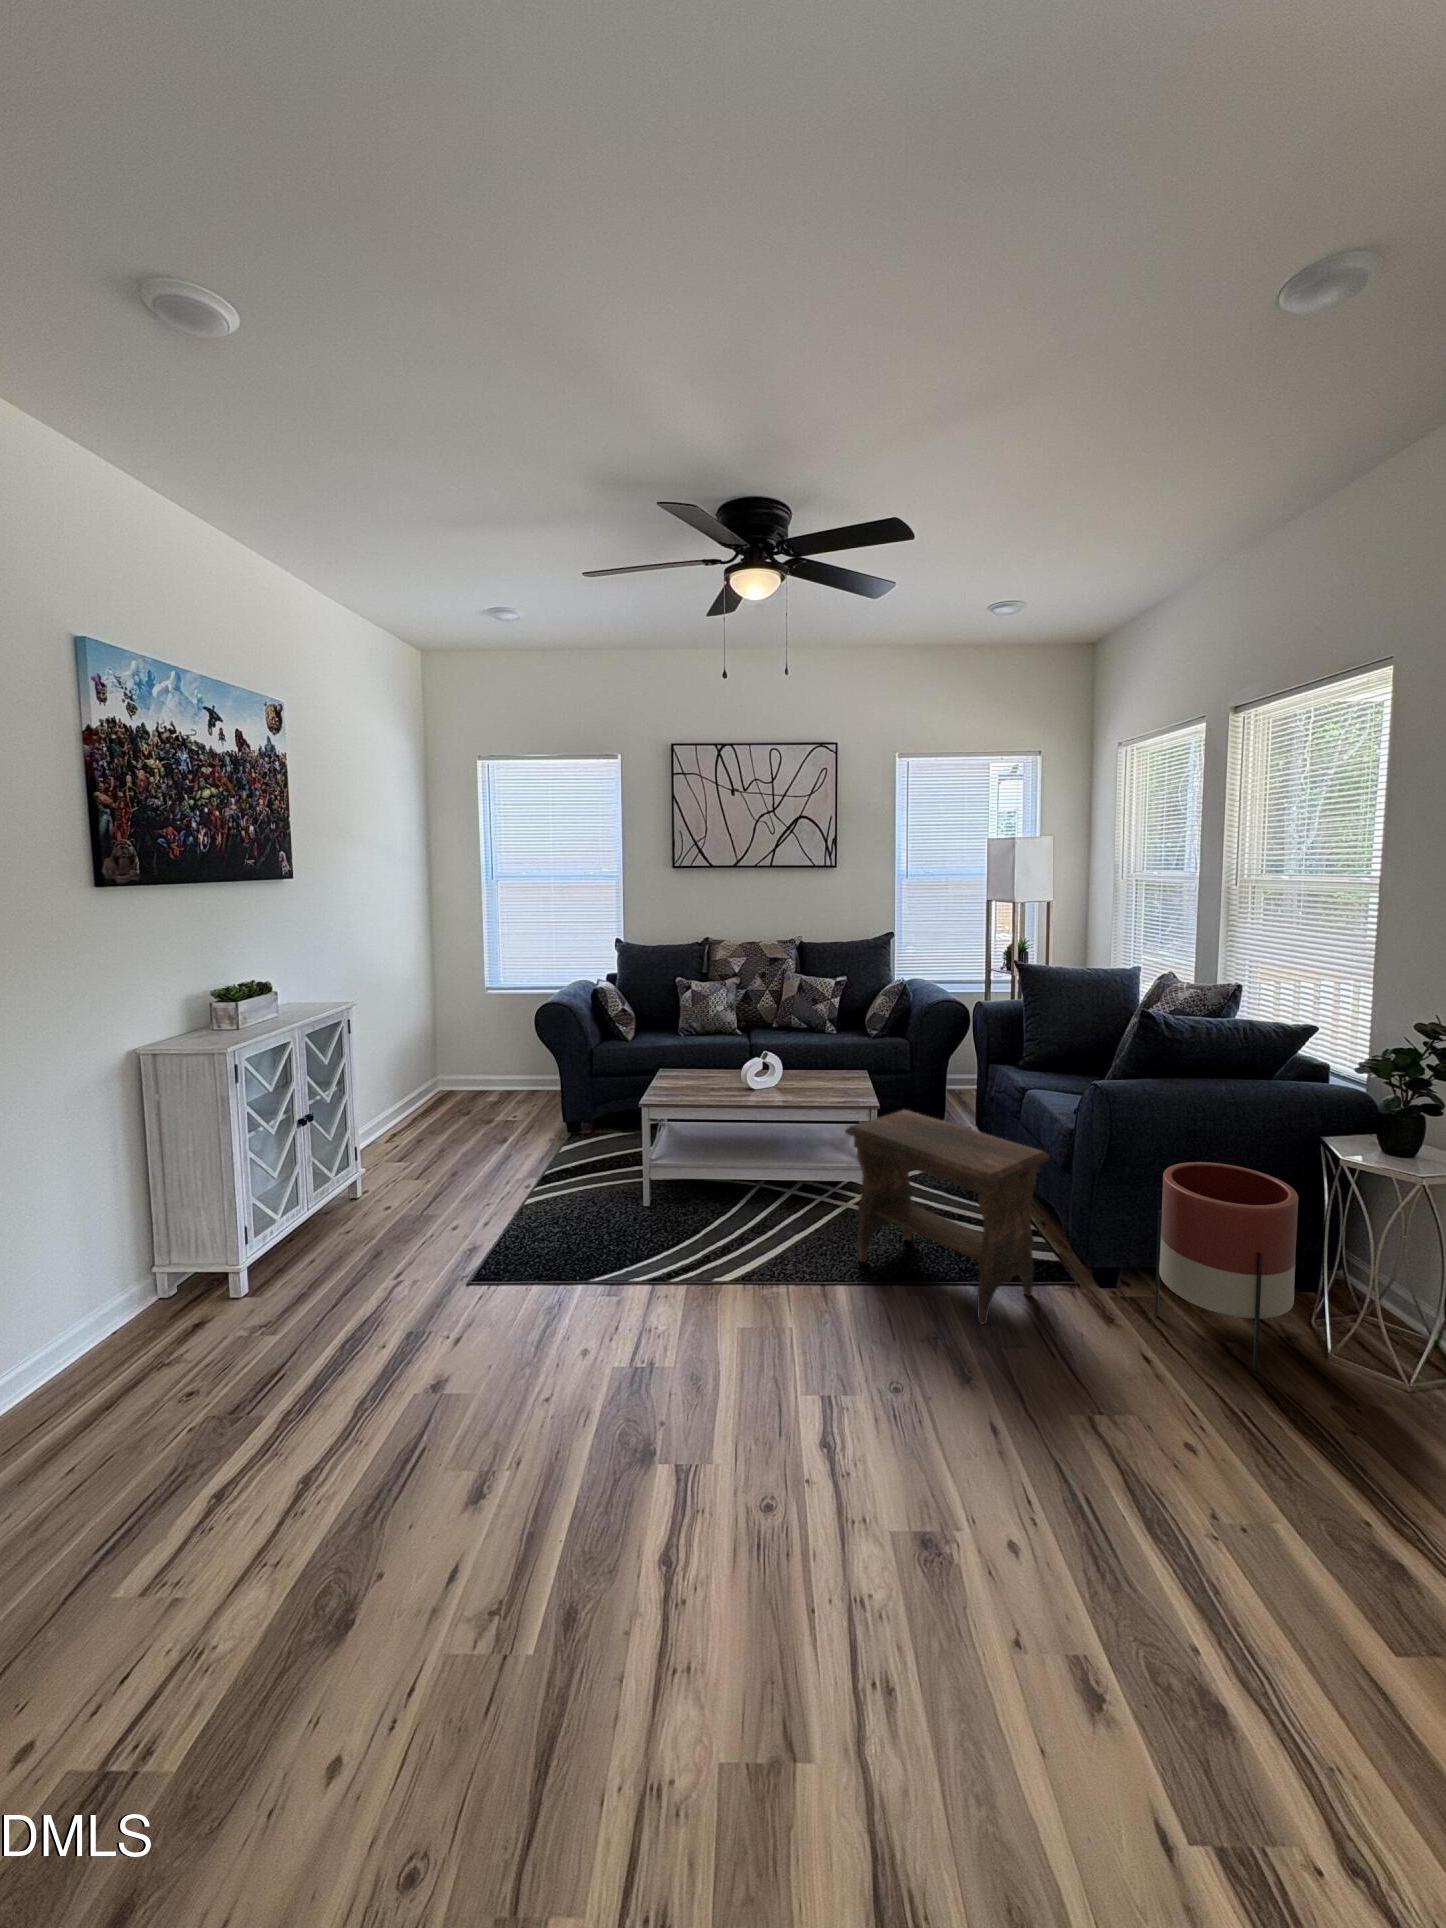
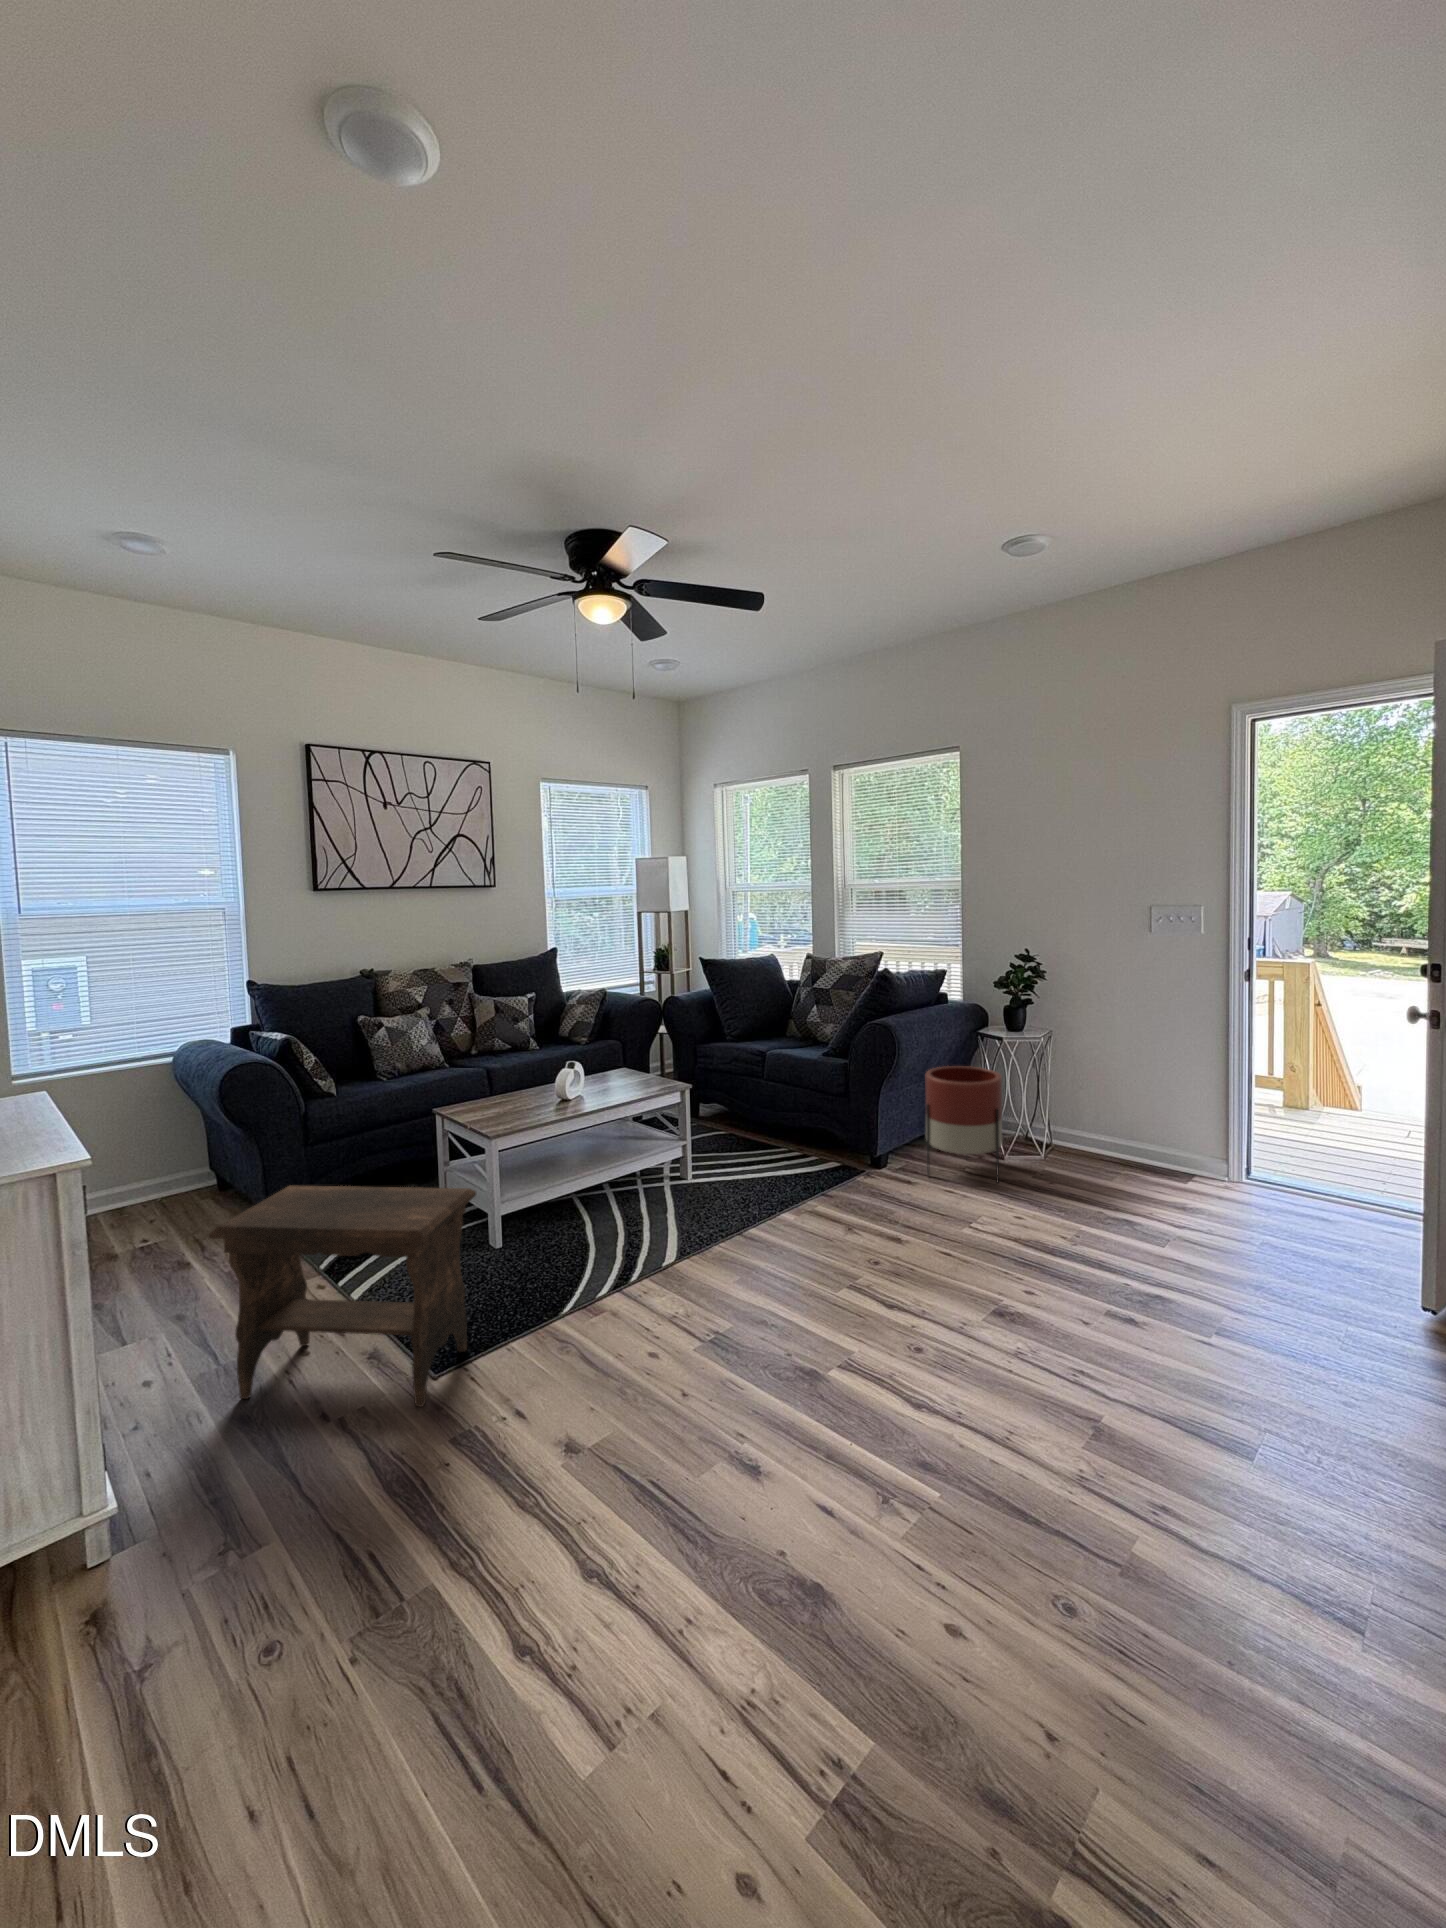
footstool: present [845,1109,1050,1324] -> present [209,1186,476,1407]

